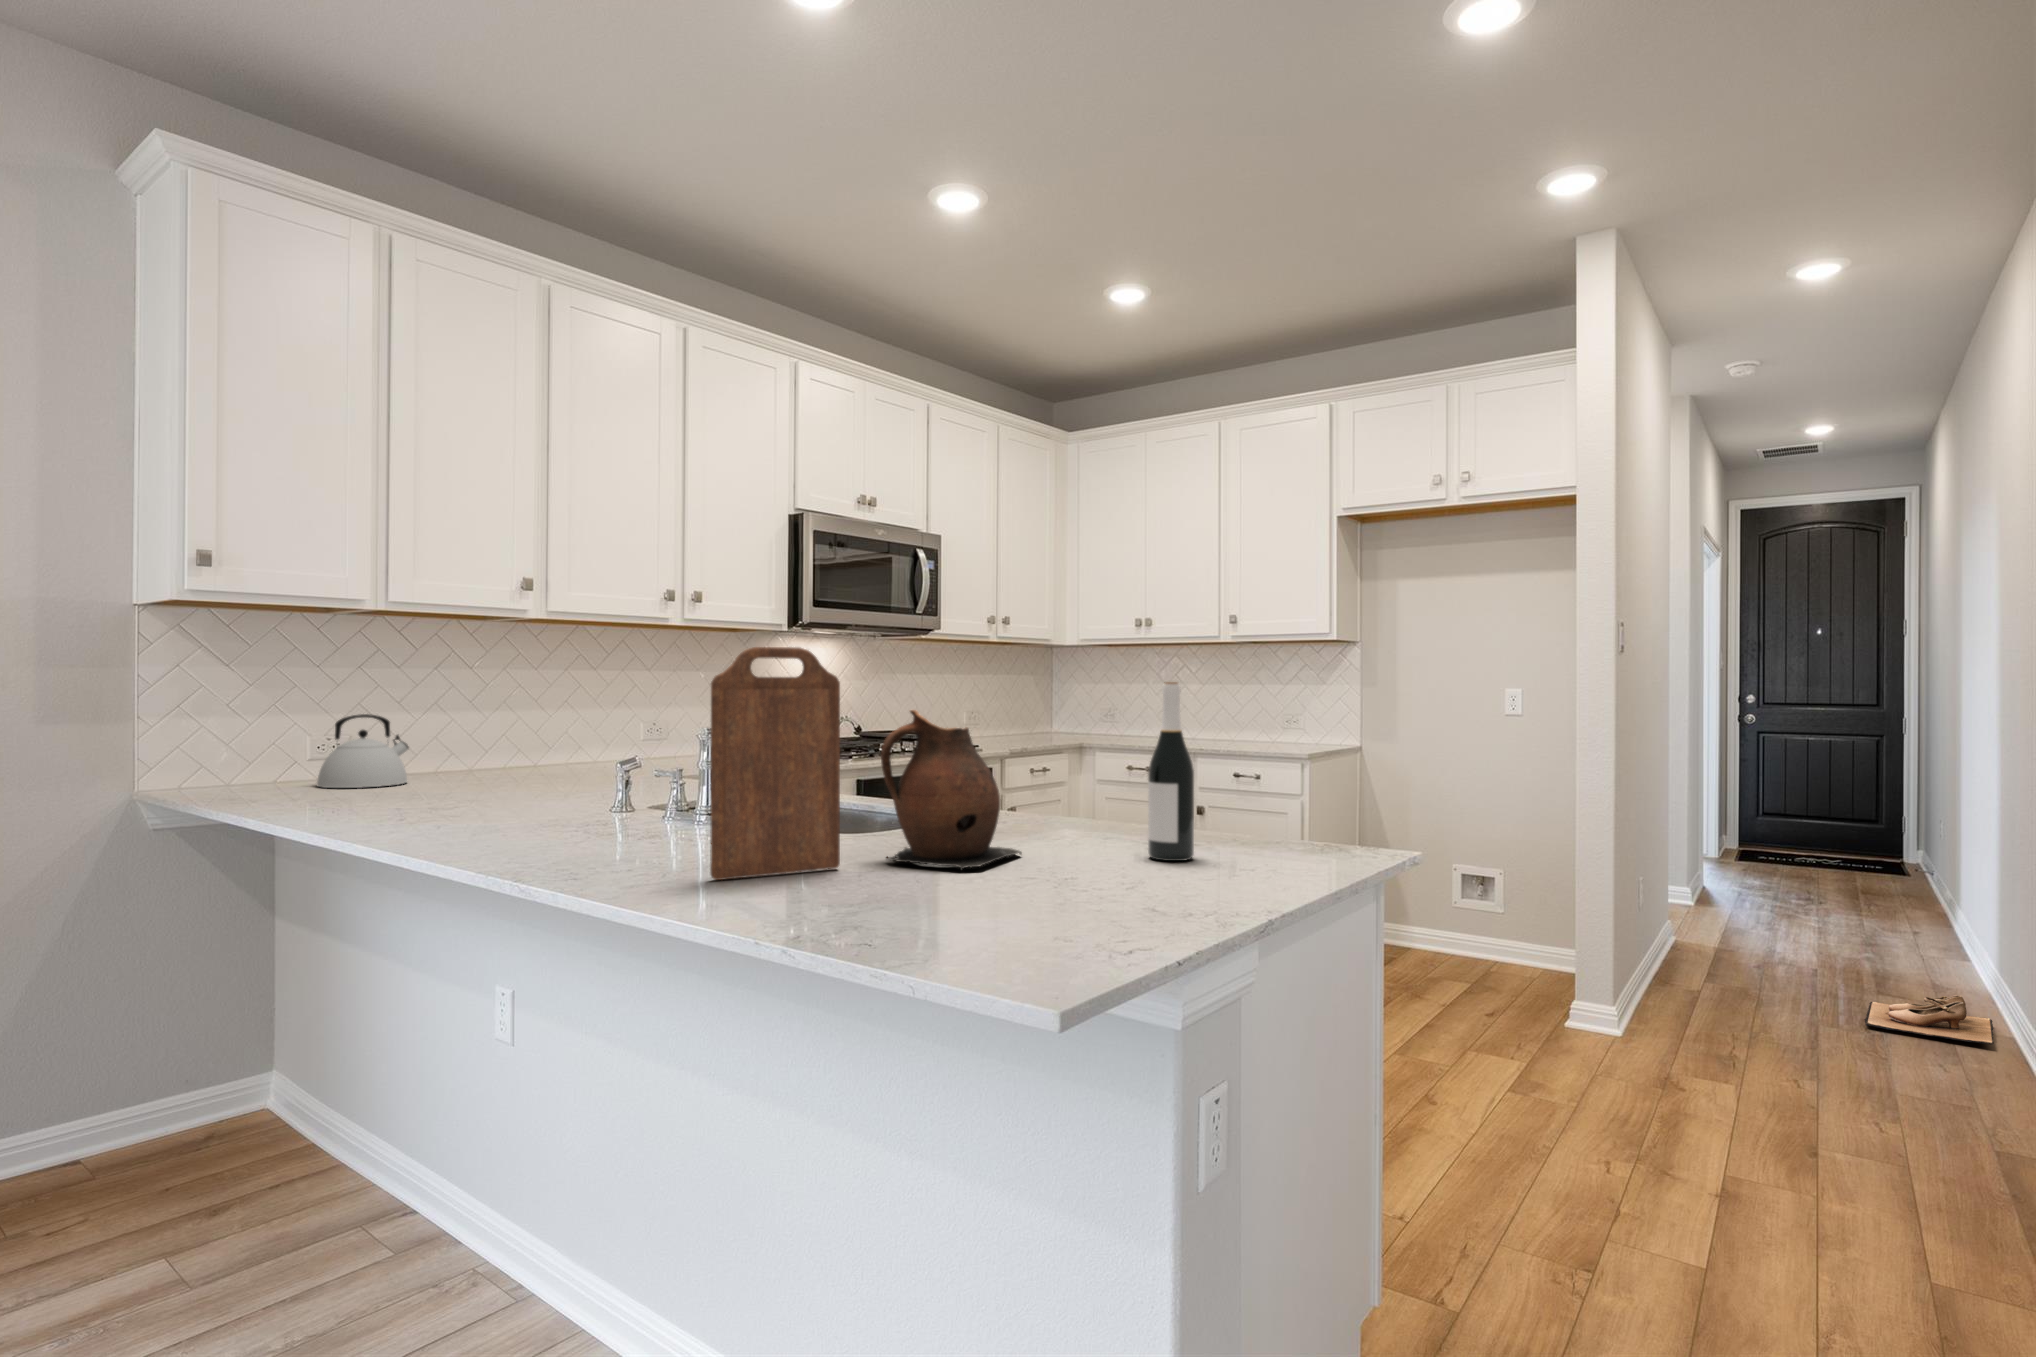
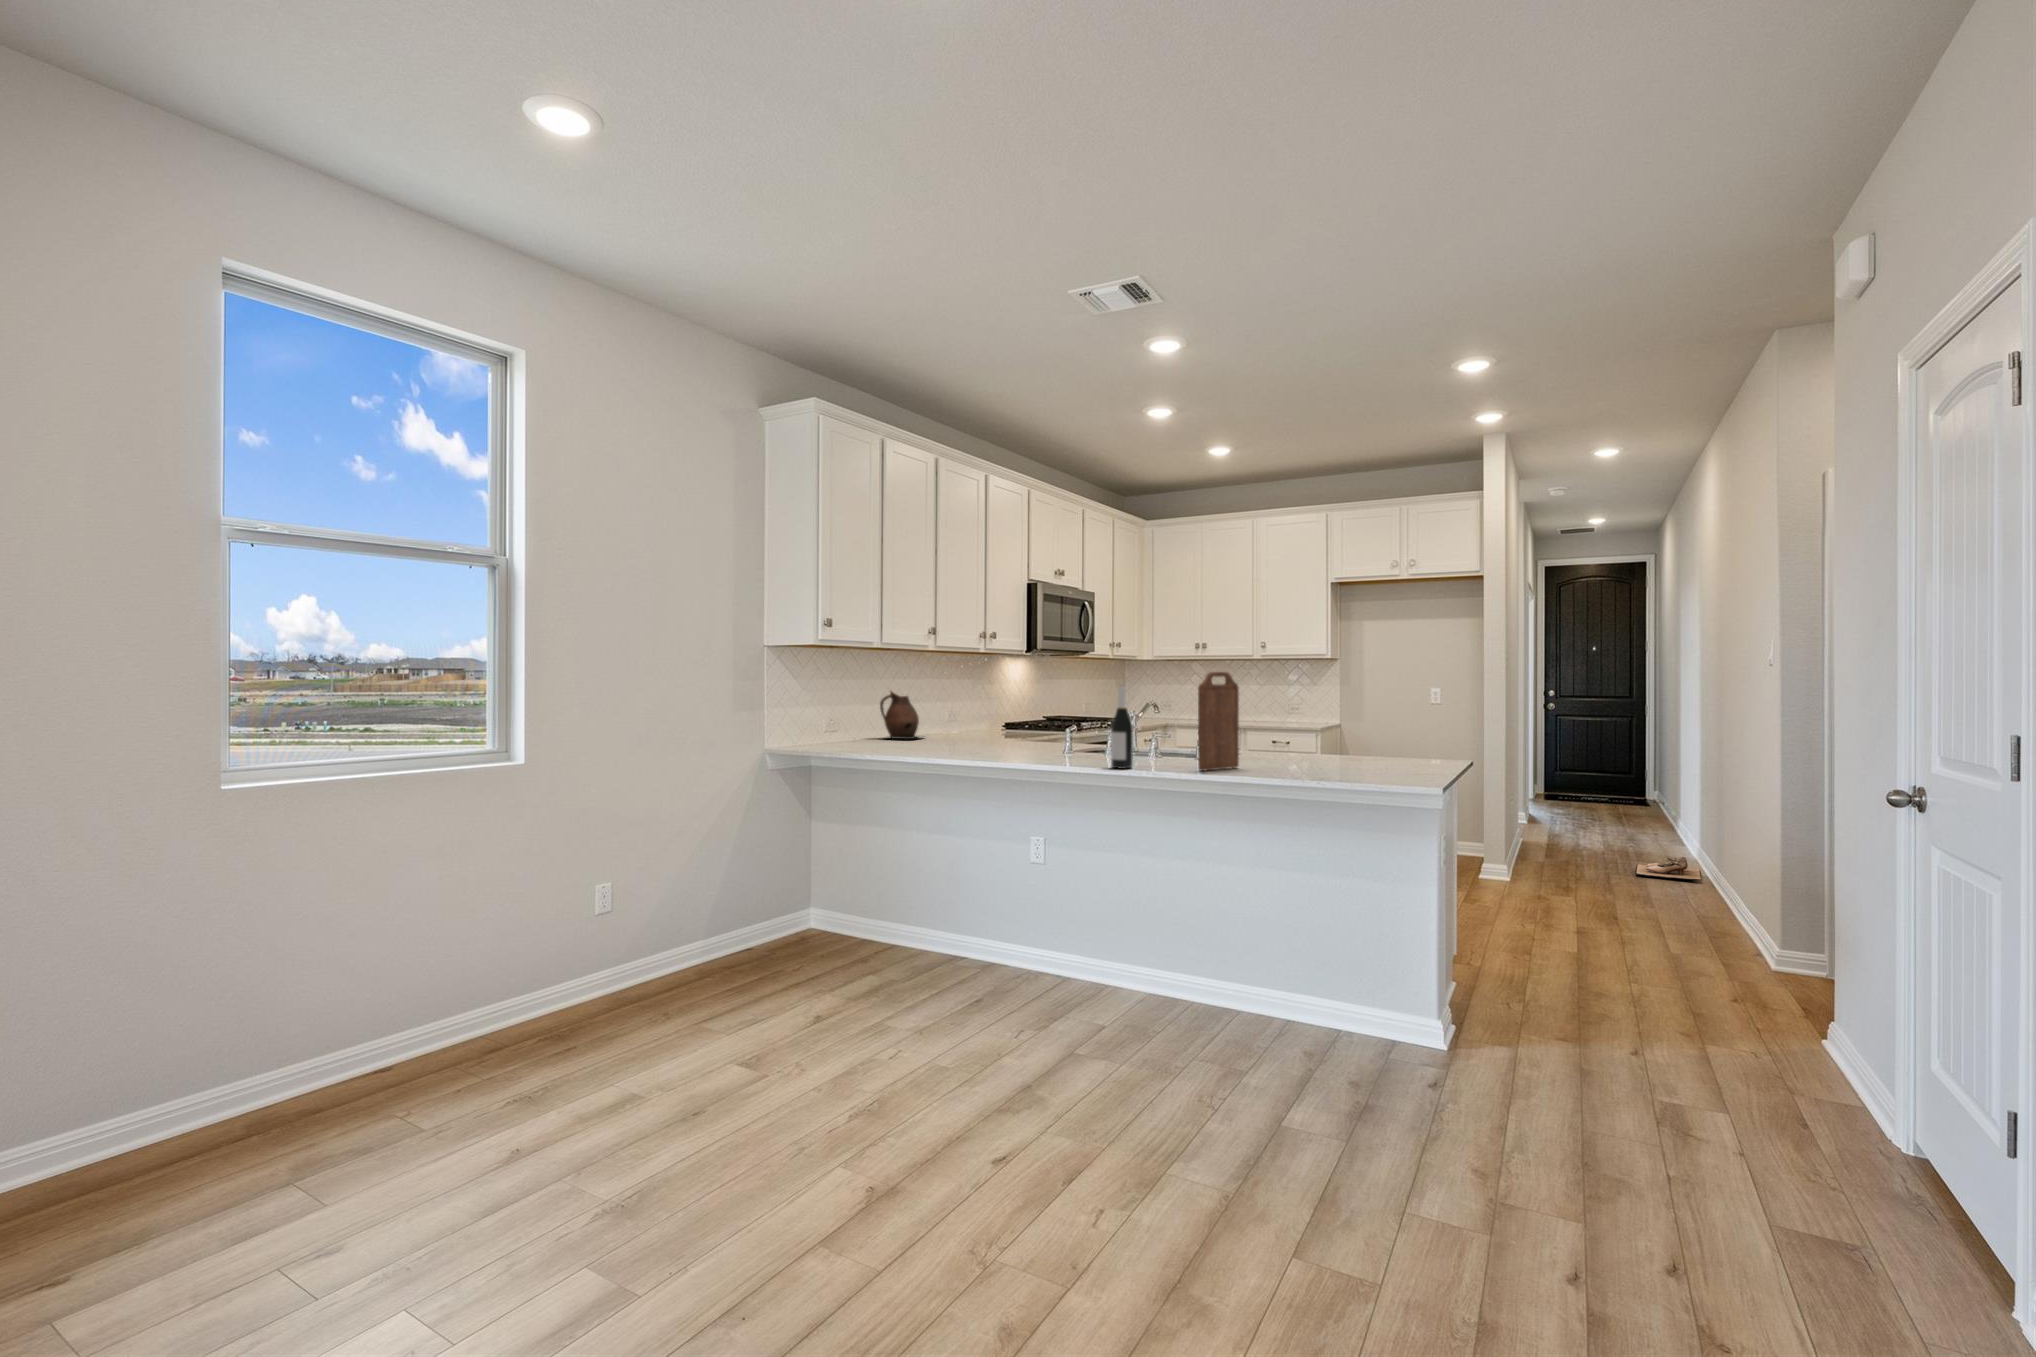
wine bottle: present [1148,682,1194,861] -> present [1111,685,1133,769]
ceramic pitcher: present [881,710,1022,870] -> present [880,691,923,739]
kettle: present [317,714,409,788] -> none [833,705,878,745]

